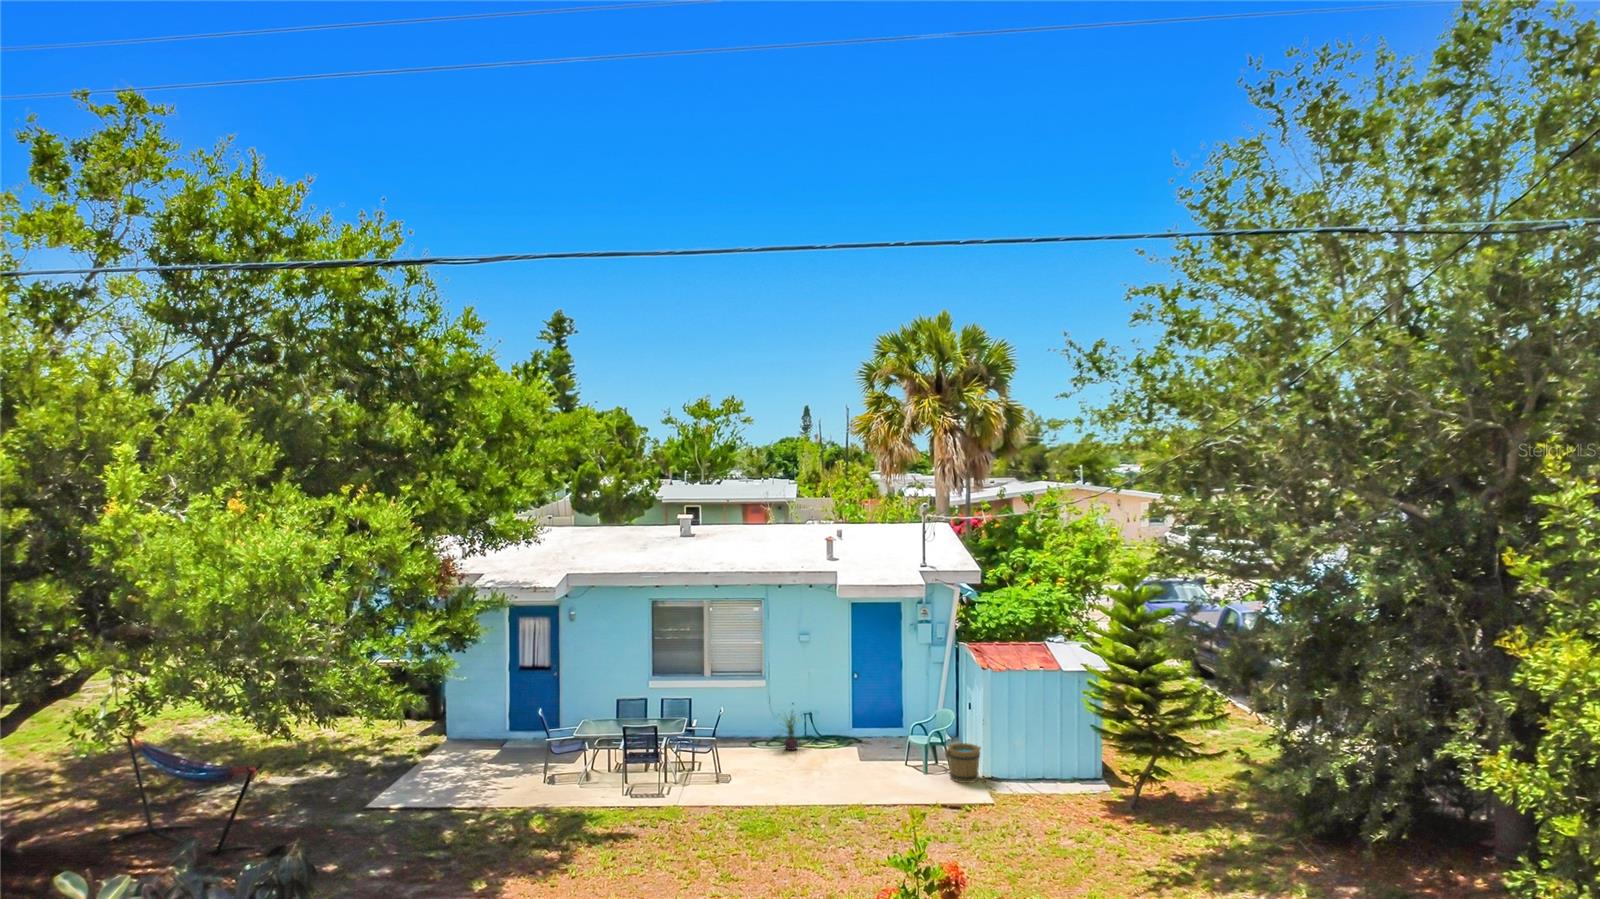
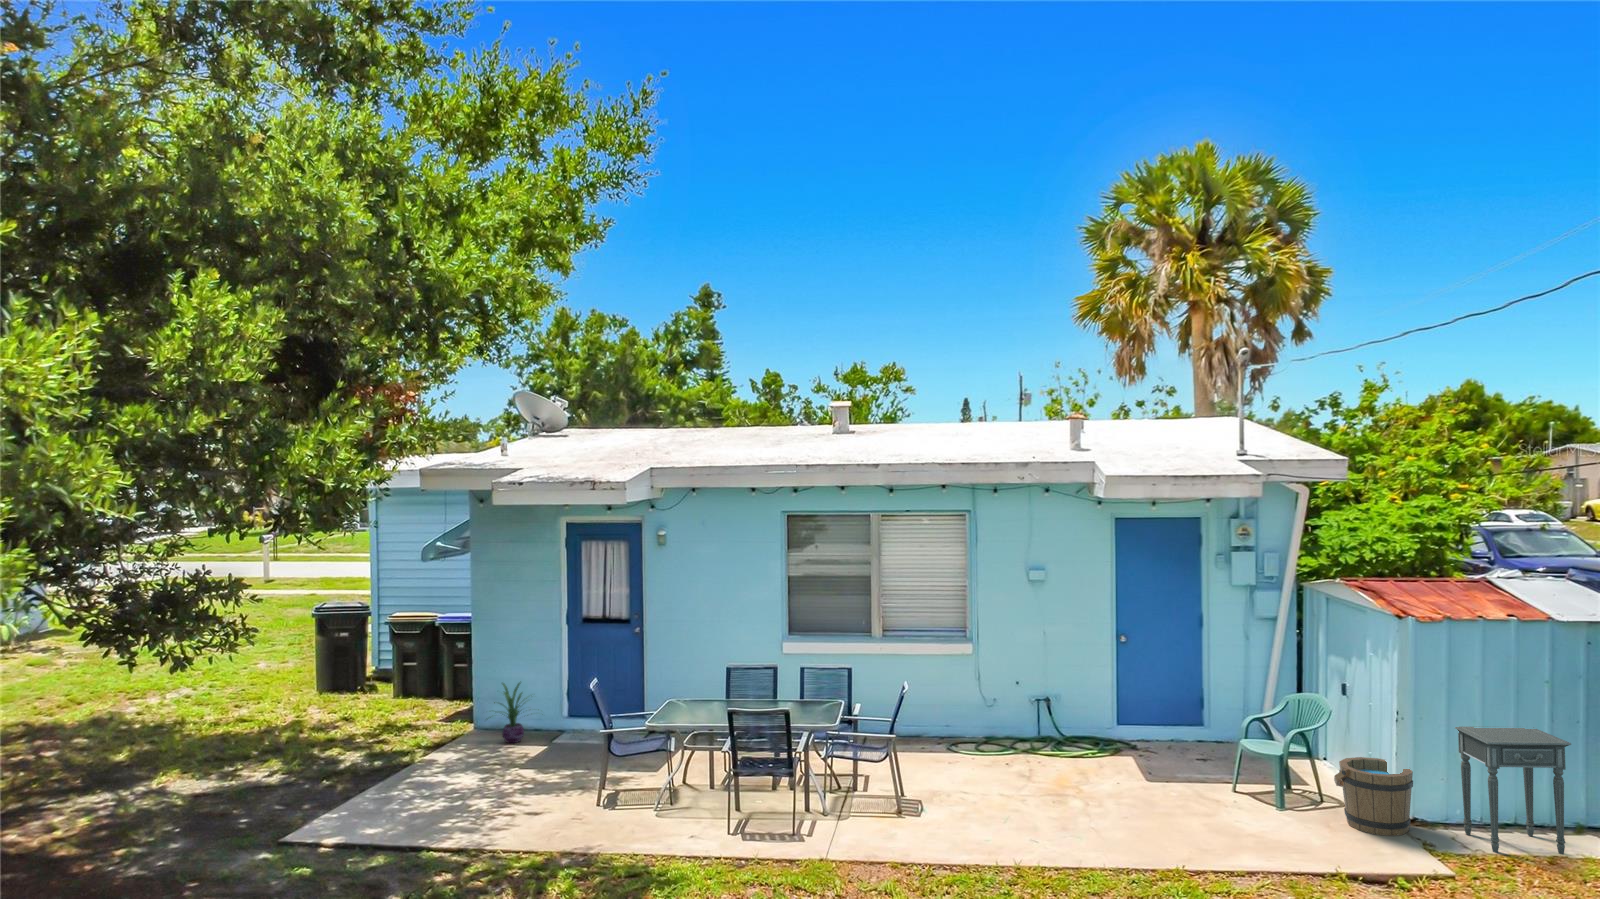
decorative plant: present [783,711,798,750] -> present [494,683,527,743]
side table: none [1000,726,1045,789] -> present [1455,726,1571,854]

